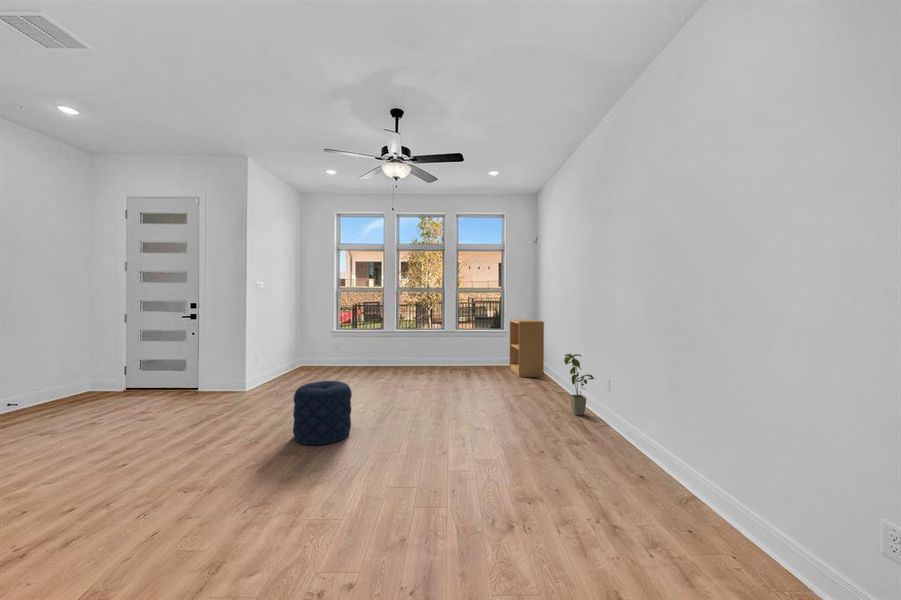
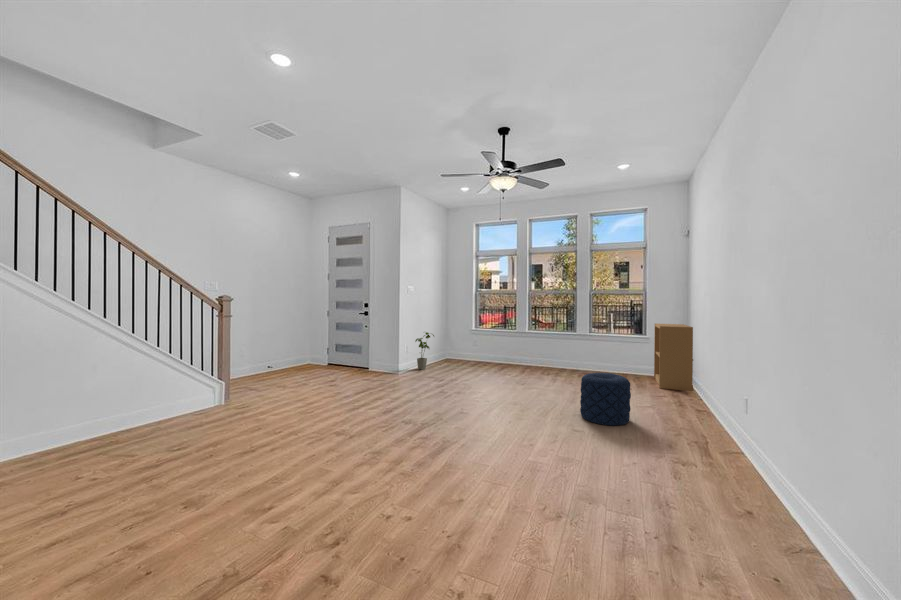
house plant: present [564,354,594,415] -> present [415,332,434,370]
pouf: present [293,381,352,445] -> present [580,373,631,425]

